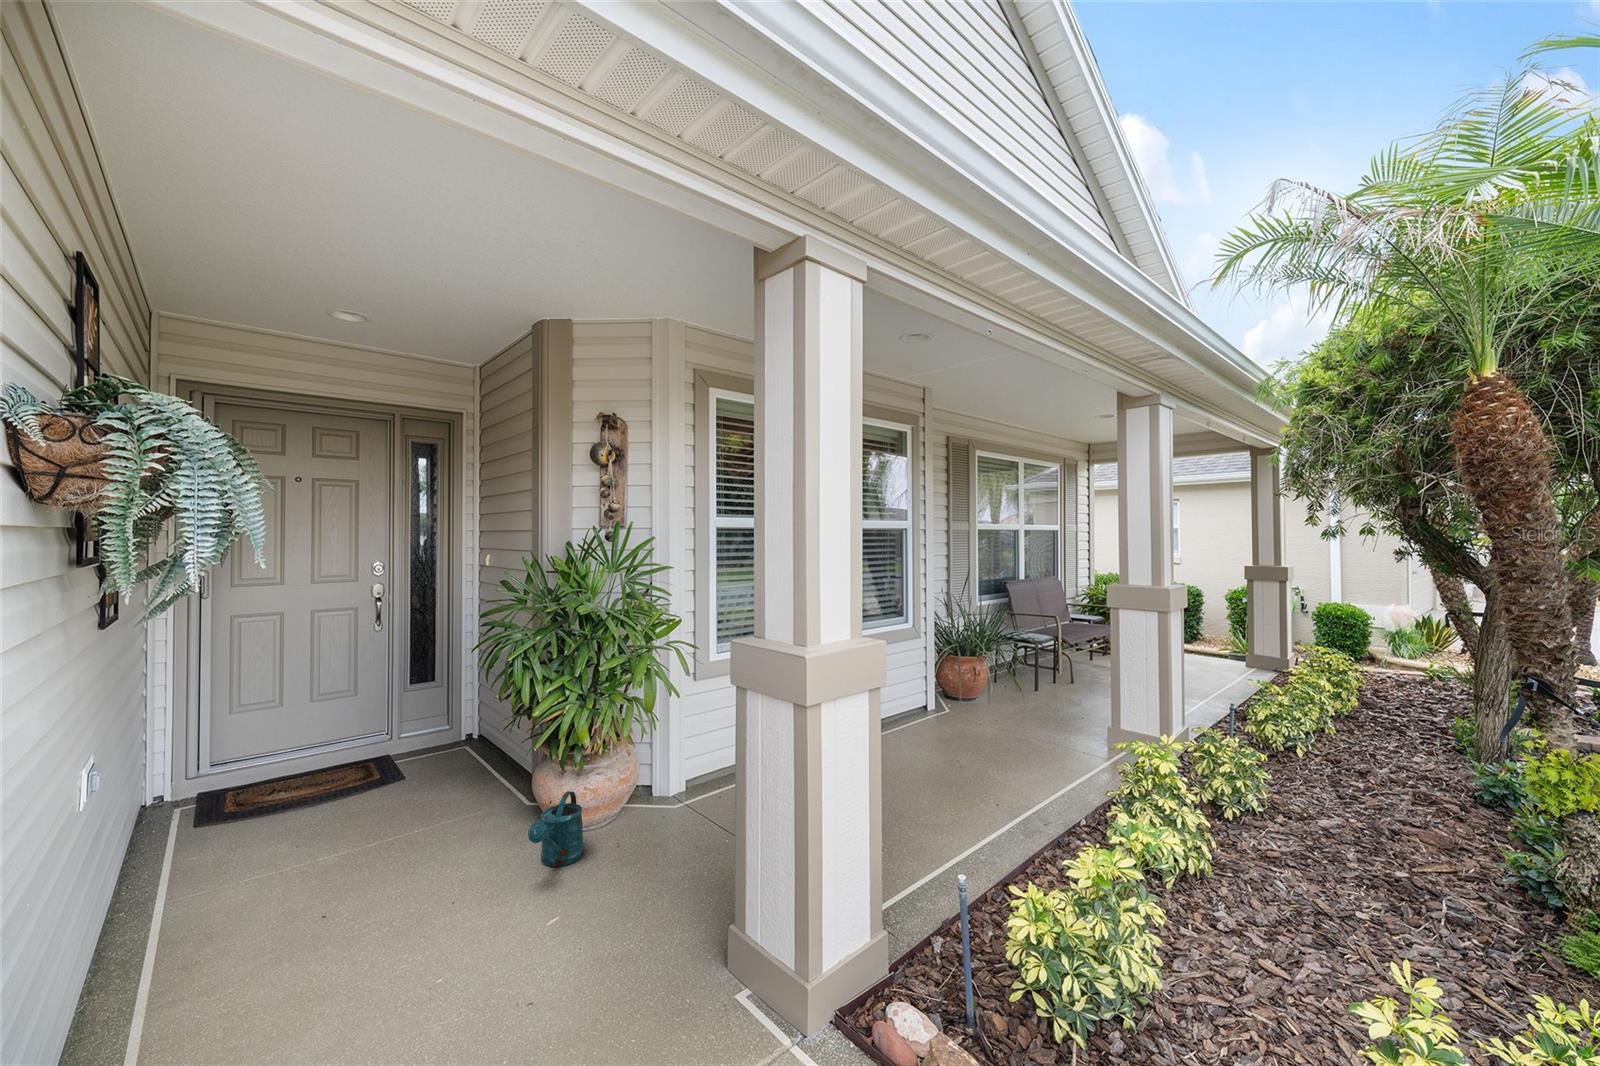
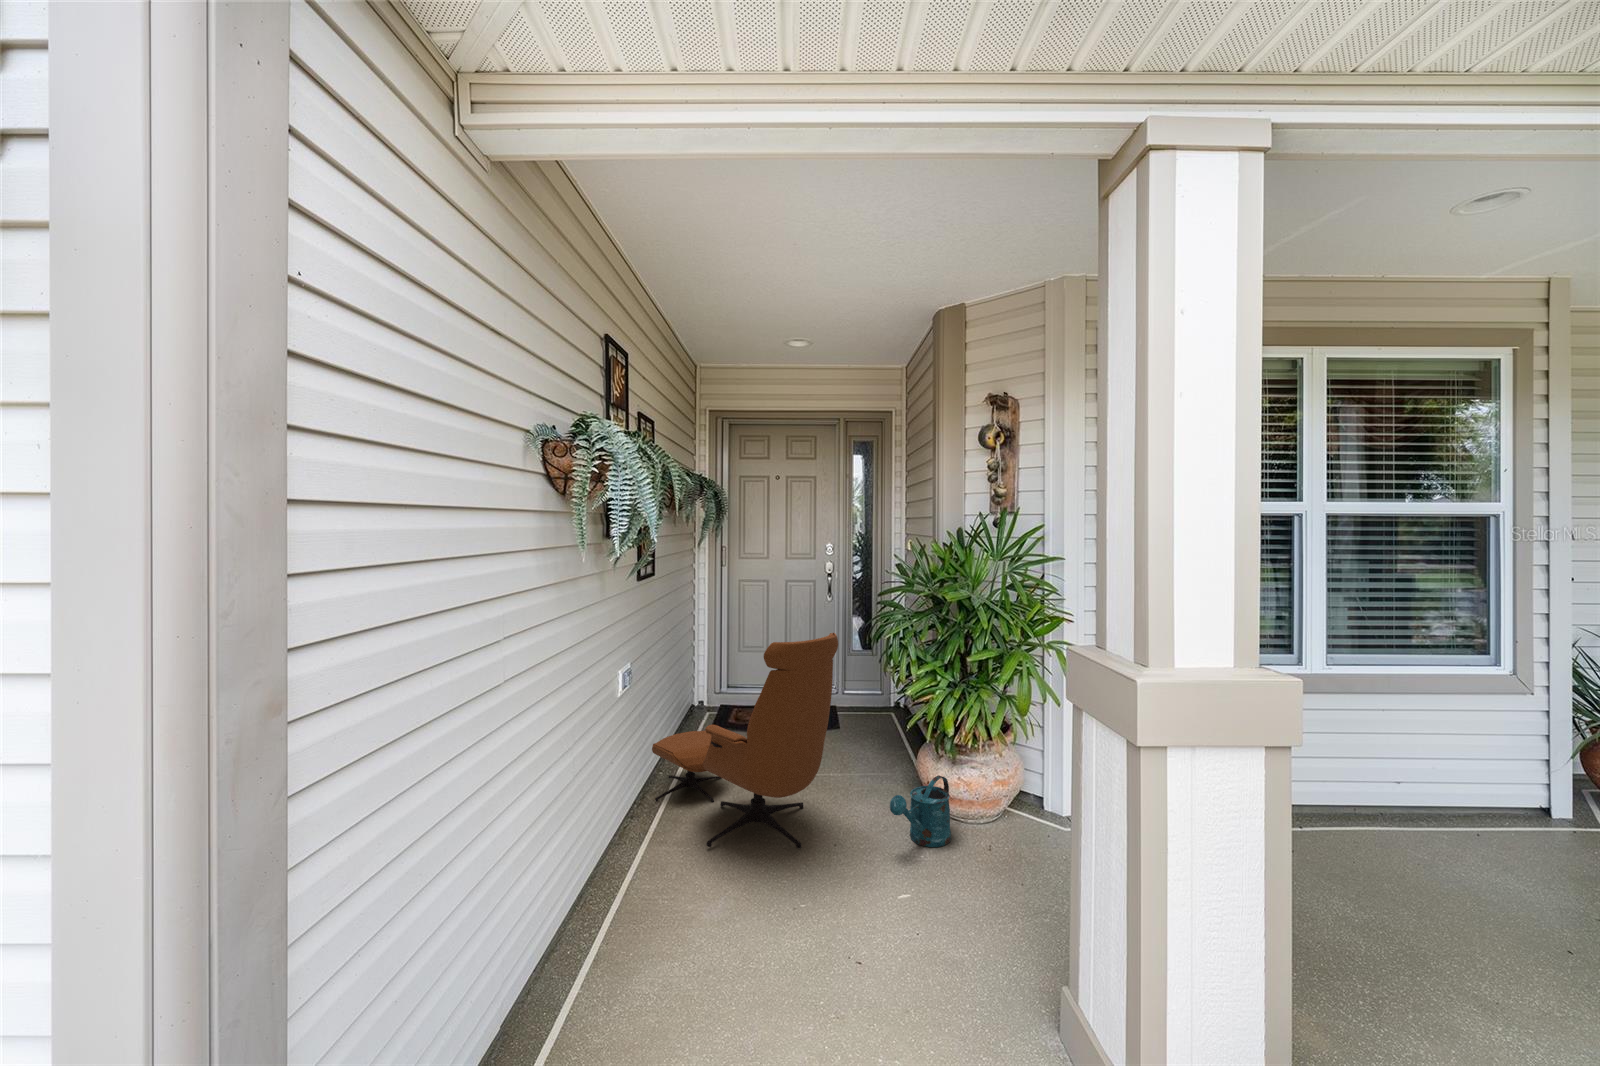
lounge chair: none [124,662,462,971] -> present [652,633,838,849]

